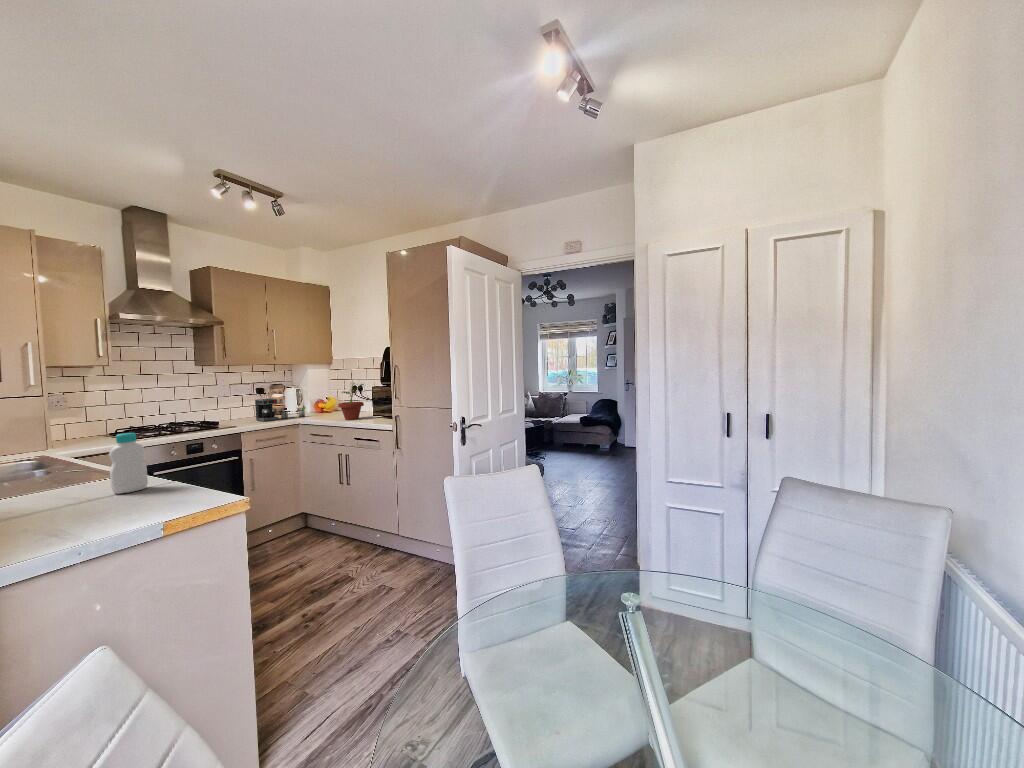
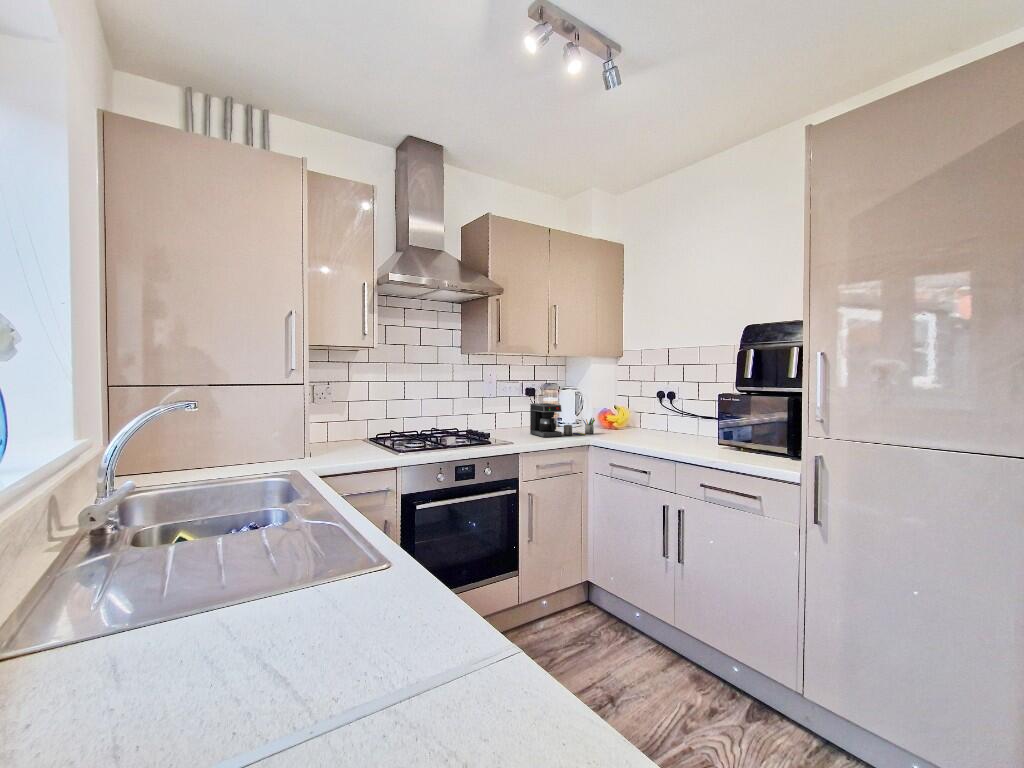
potted plant: present [338,383,364,420] -> none [664,384,711,450]
bottle: present [109,433,148,494] -> none [395,507,481,710]

